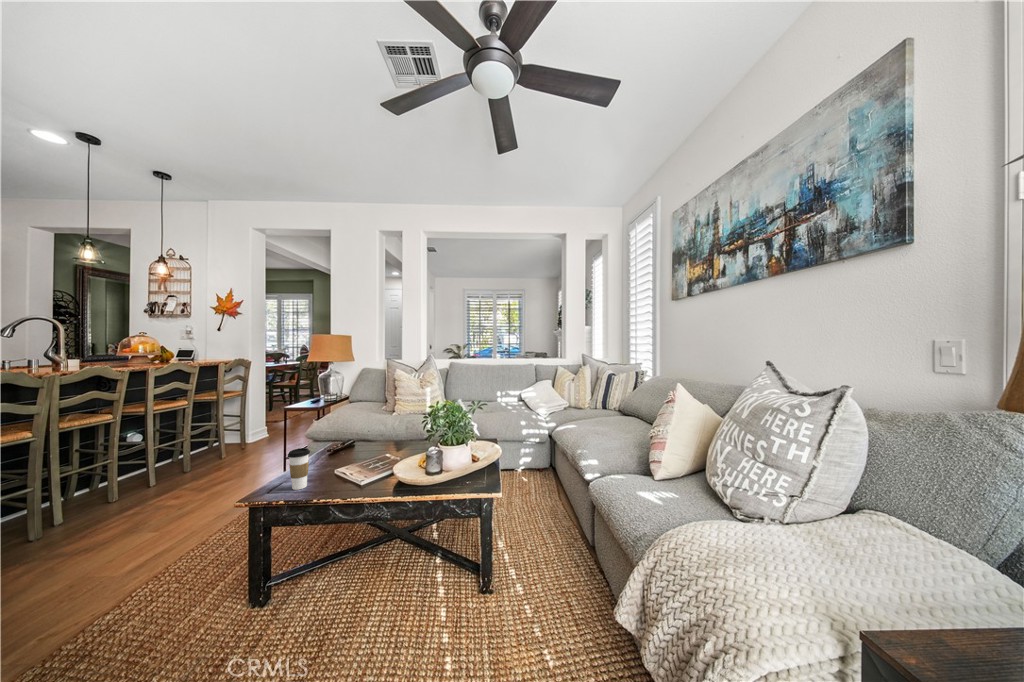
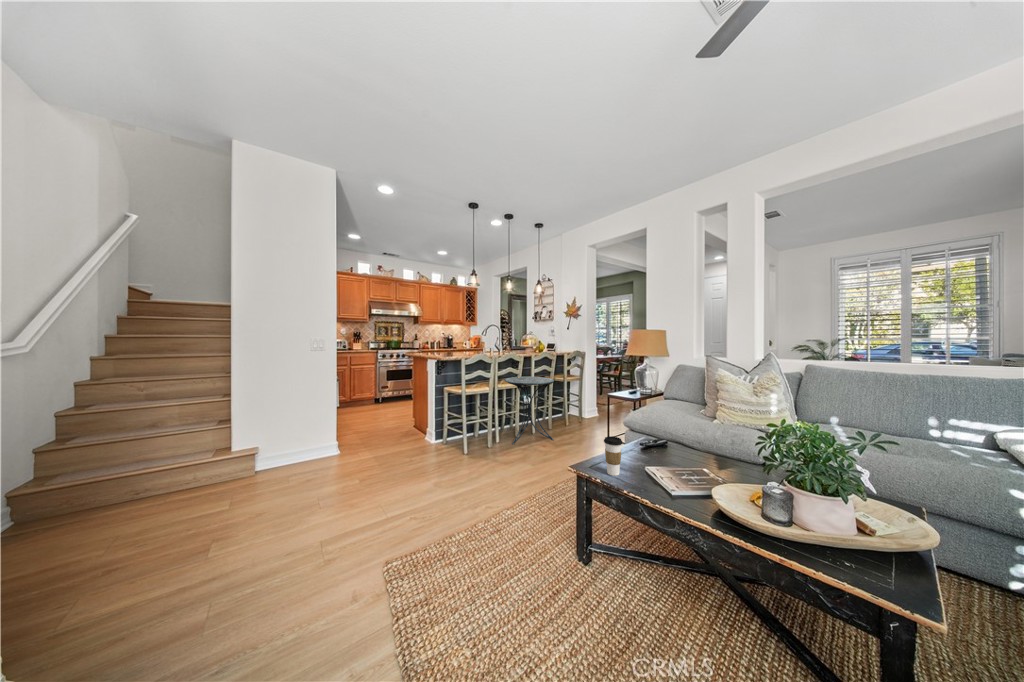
side table: none [85,400,198,516] -> present [505,377,554,445]

